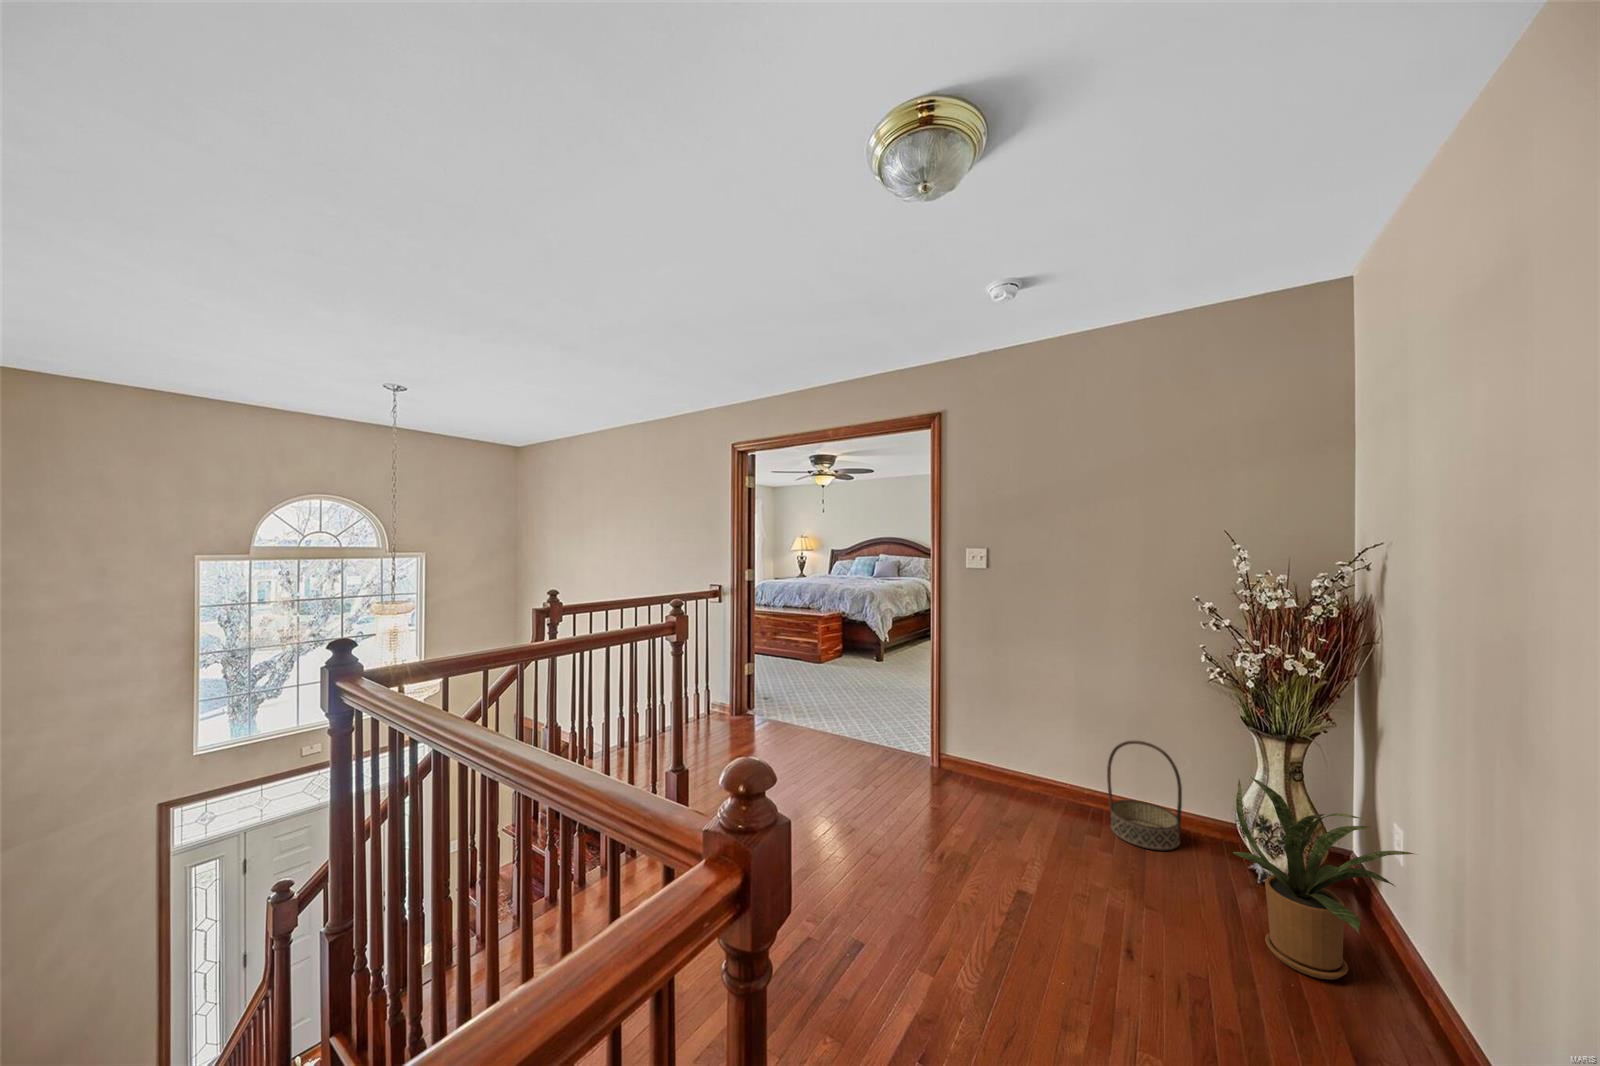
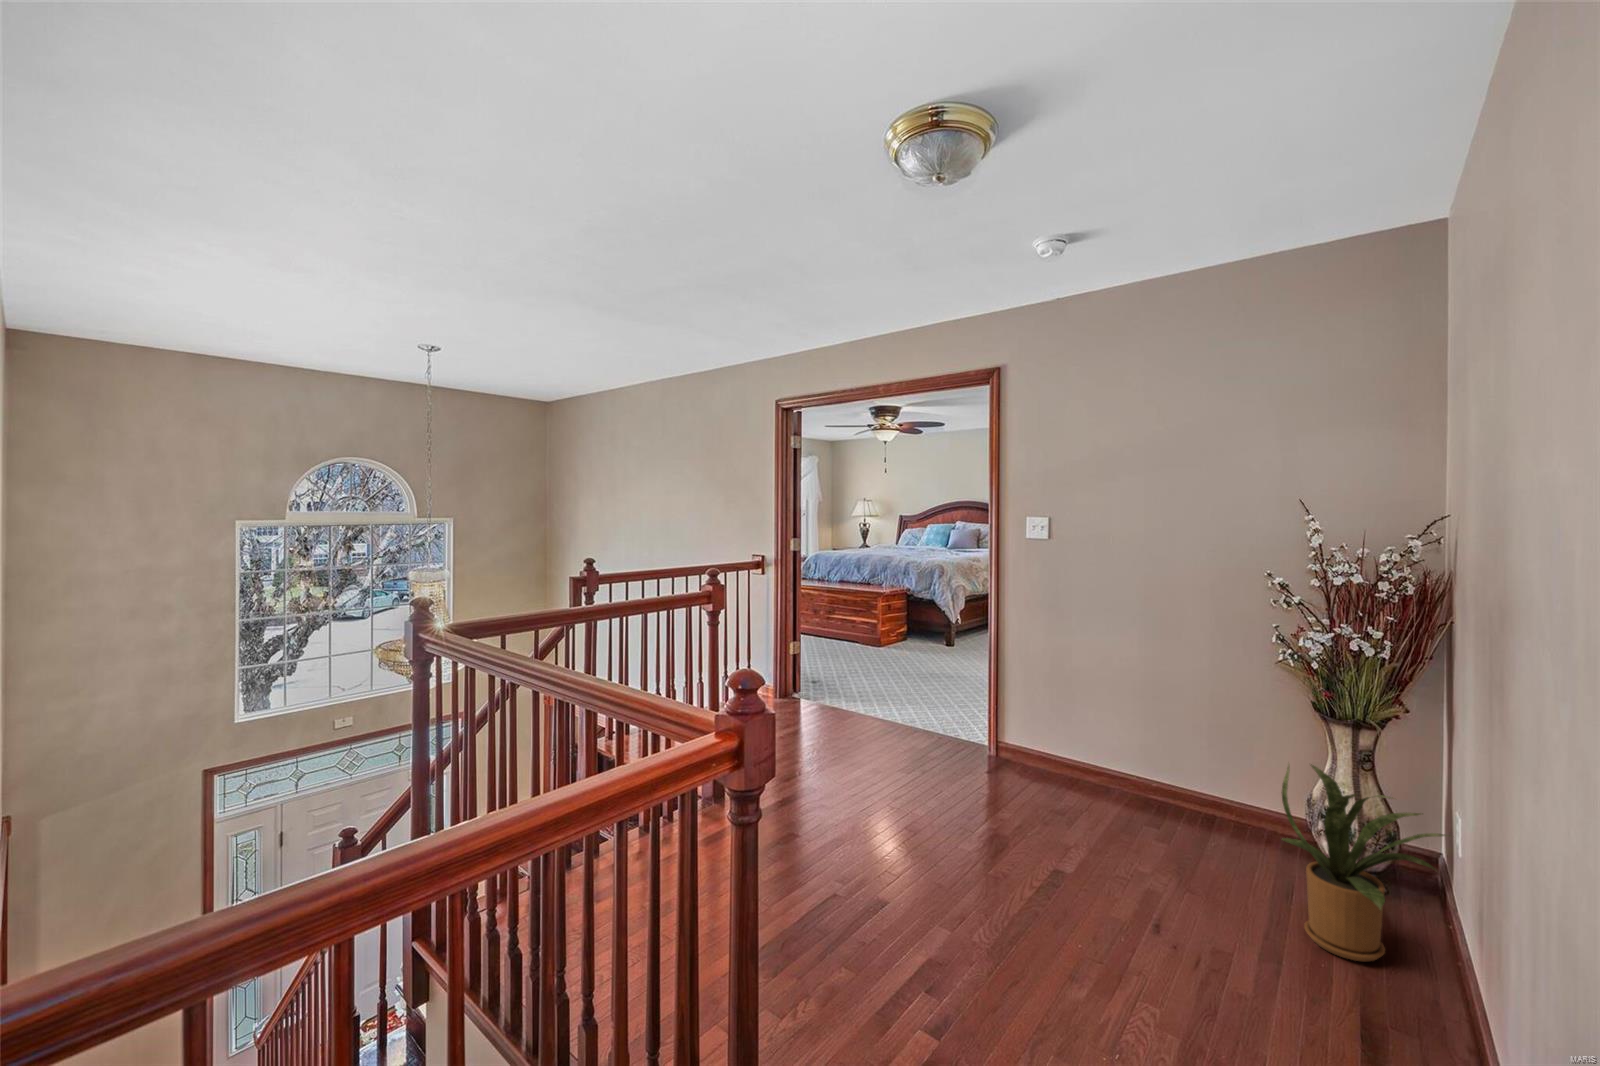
basket: present [1107,740,1182,850] -> none [1170,727,1249,842]

